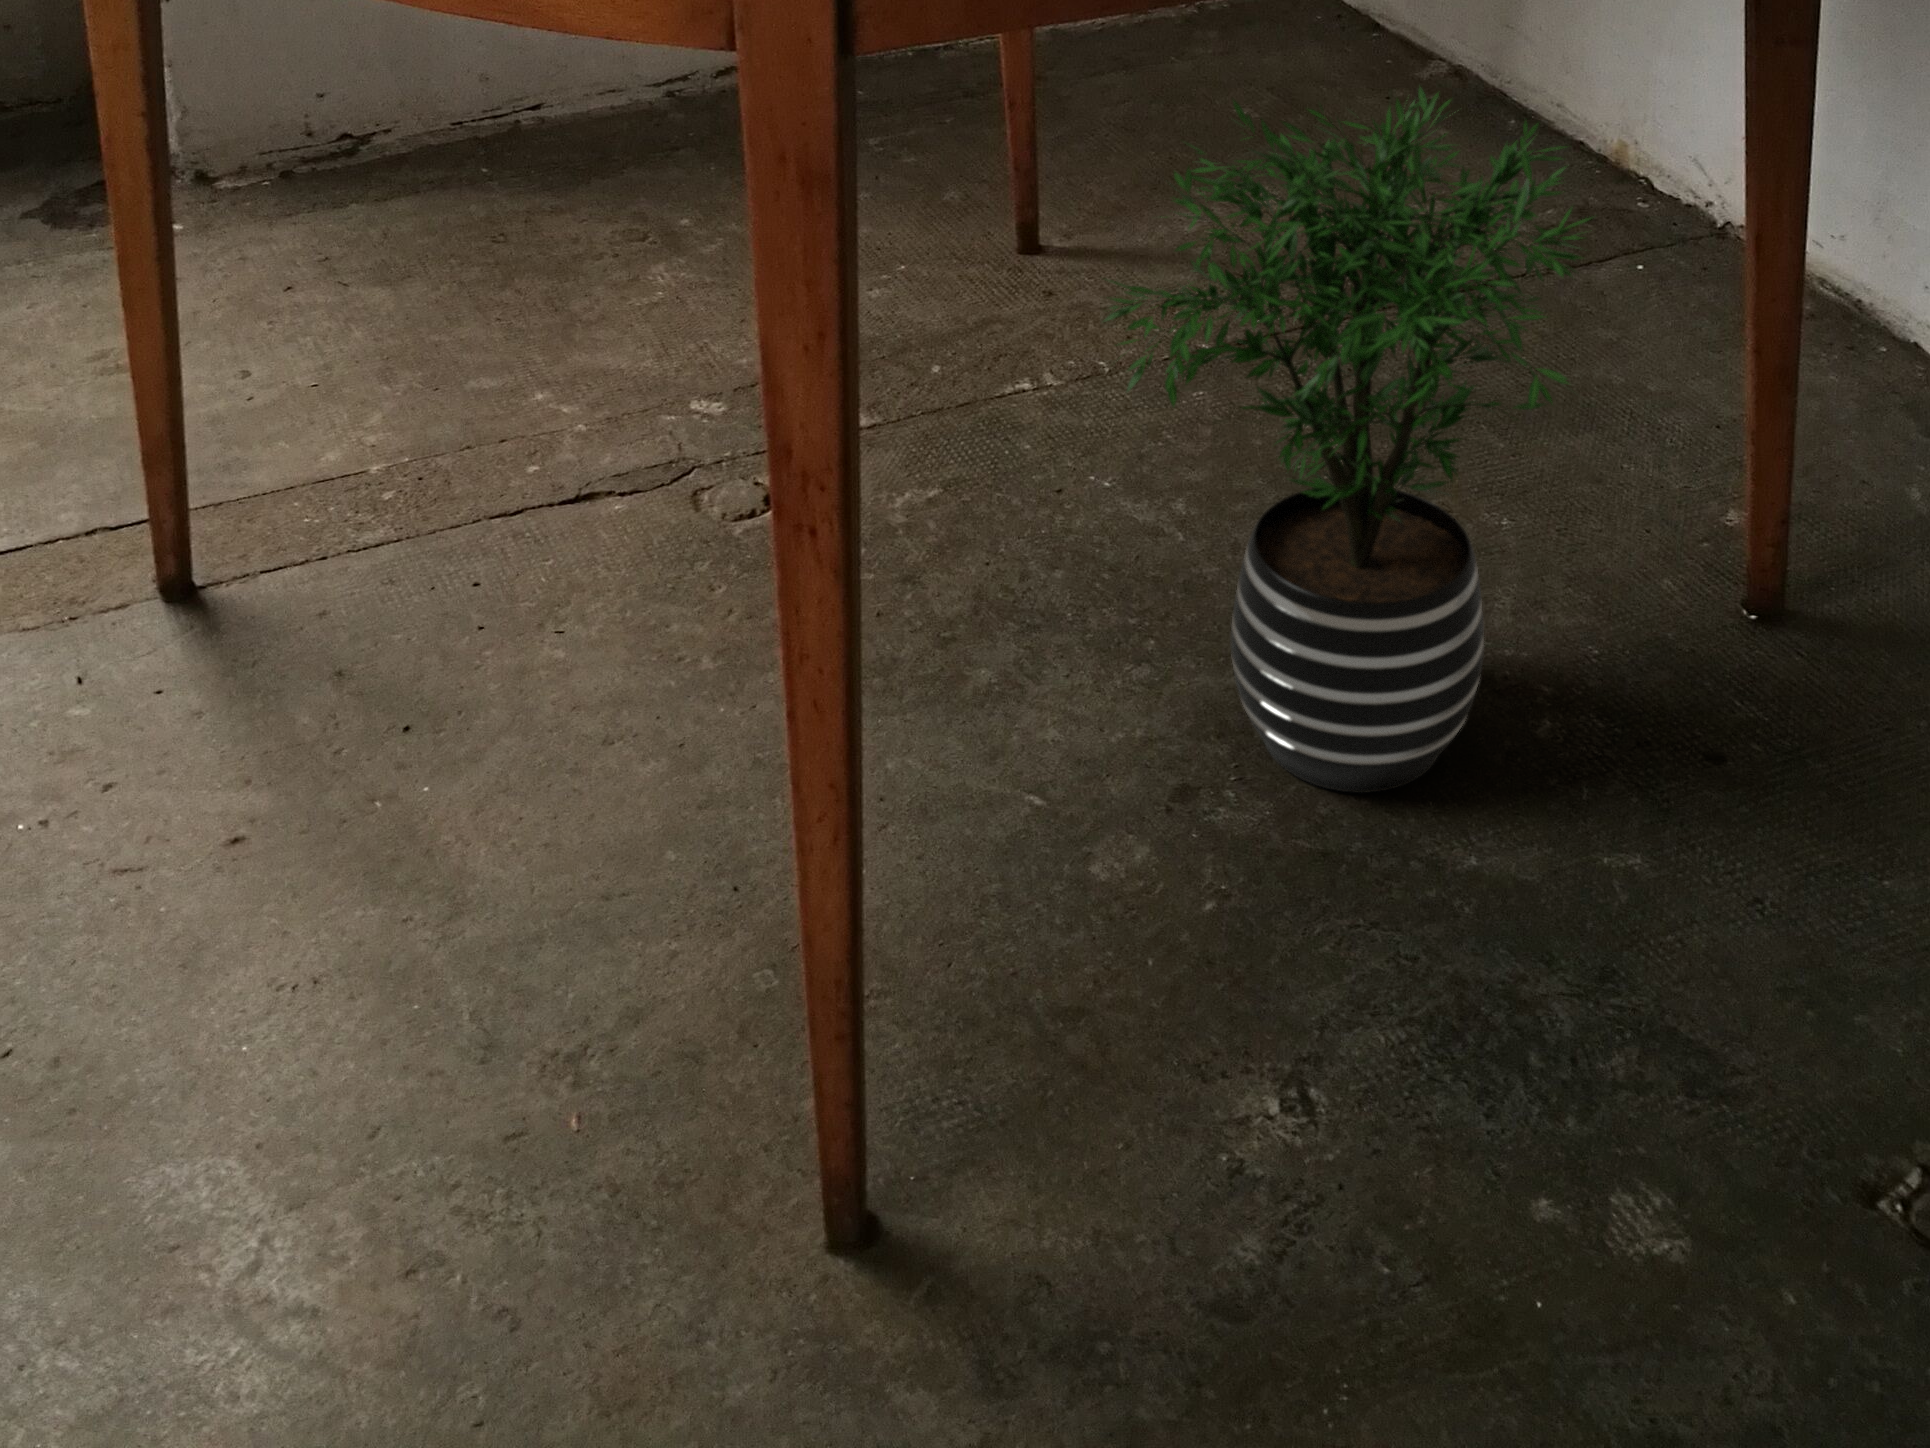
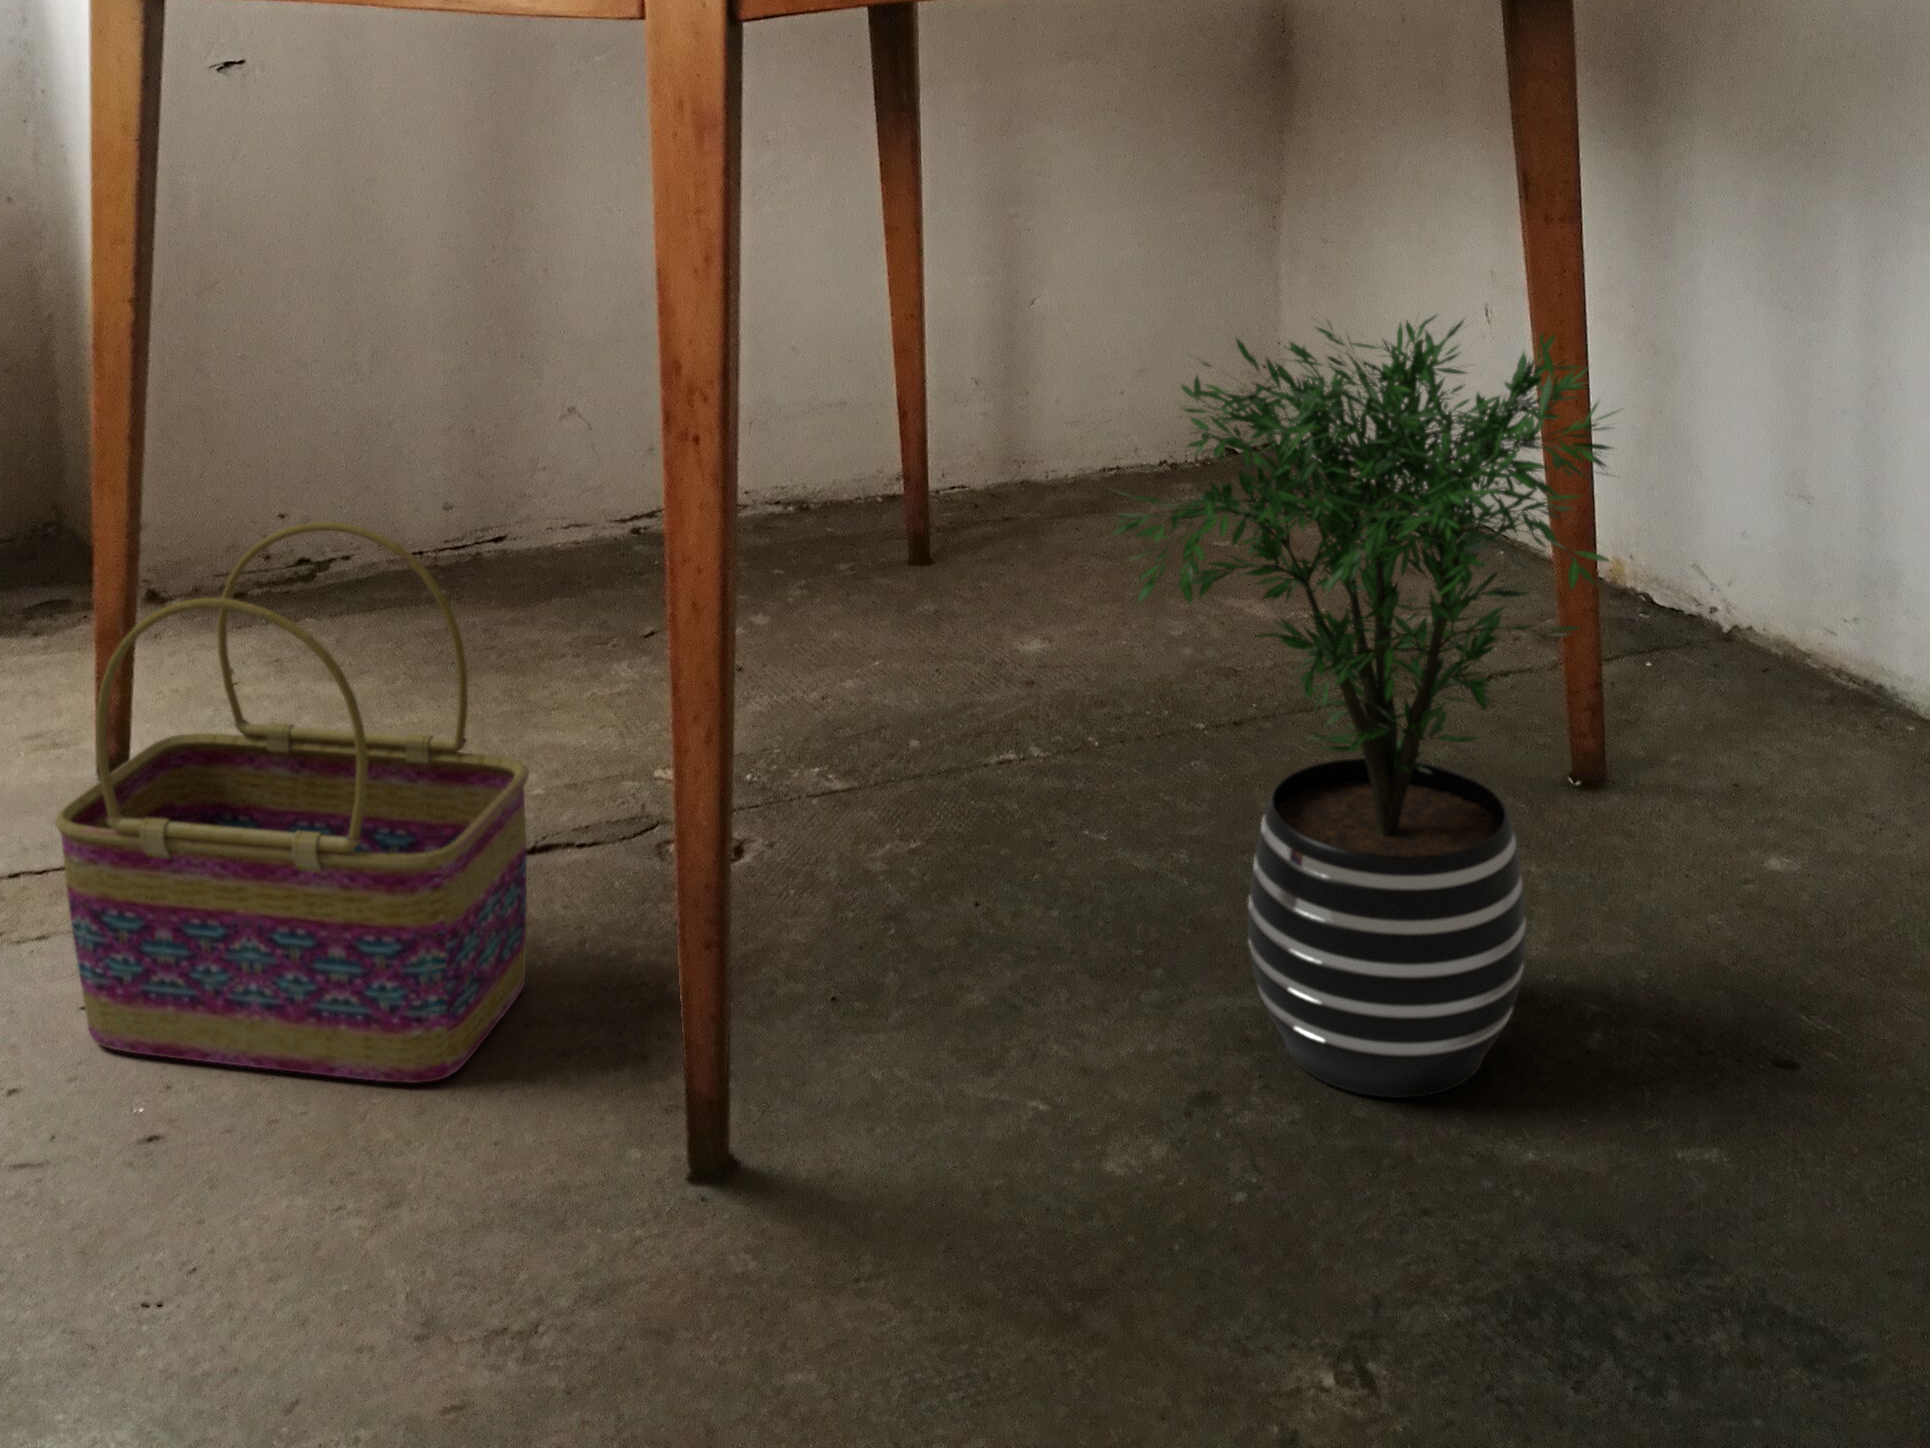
basket: none [127,271,573,780] -> present [55,522,529,1083]

